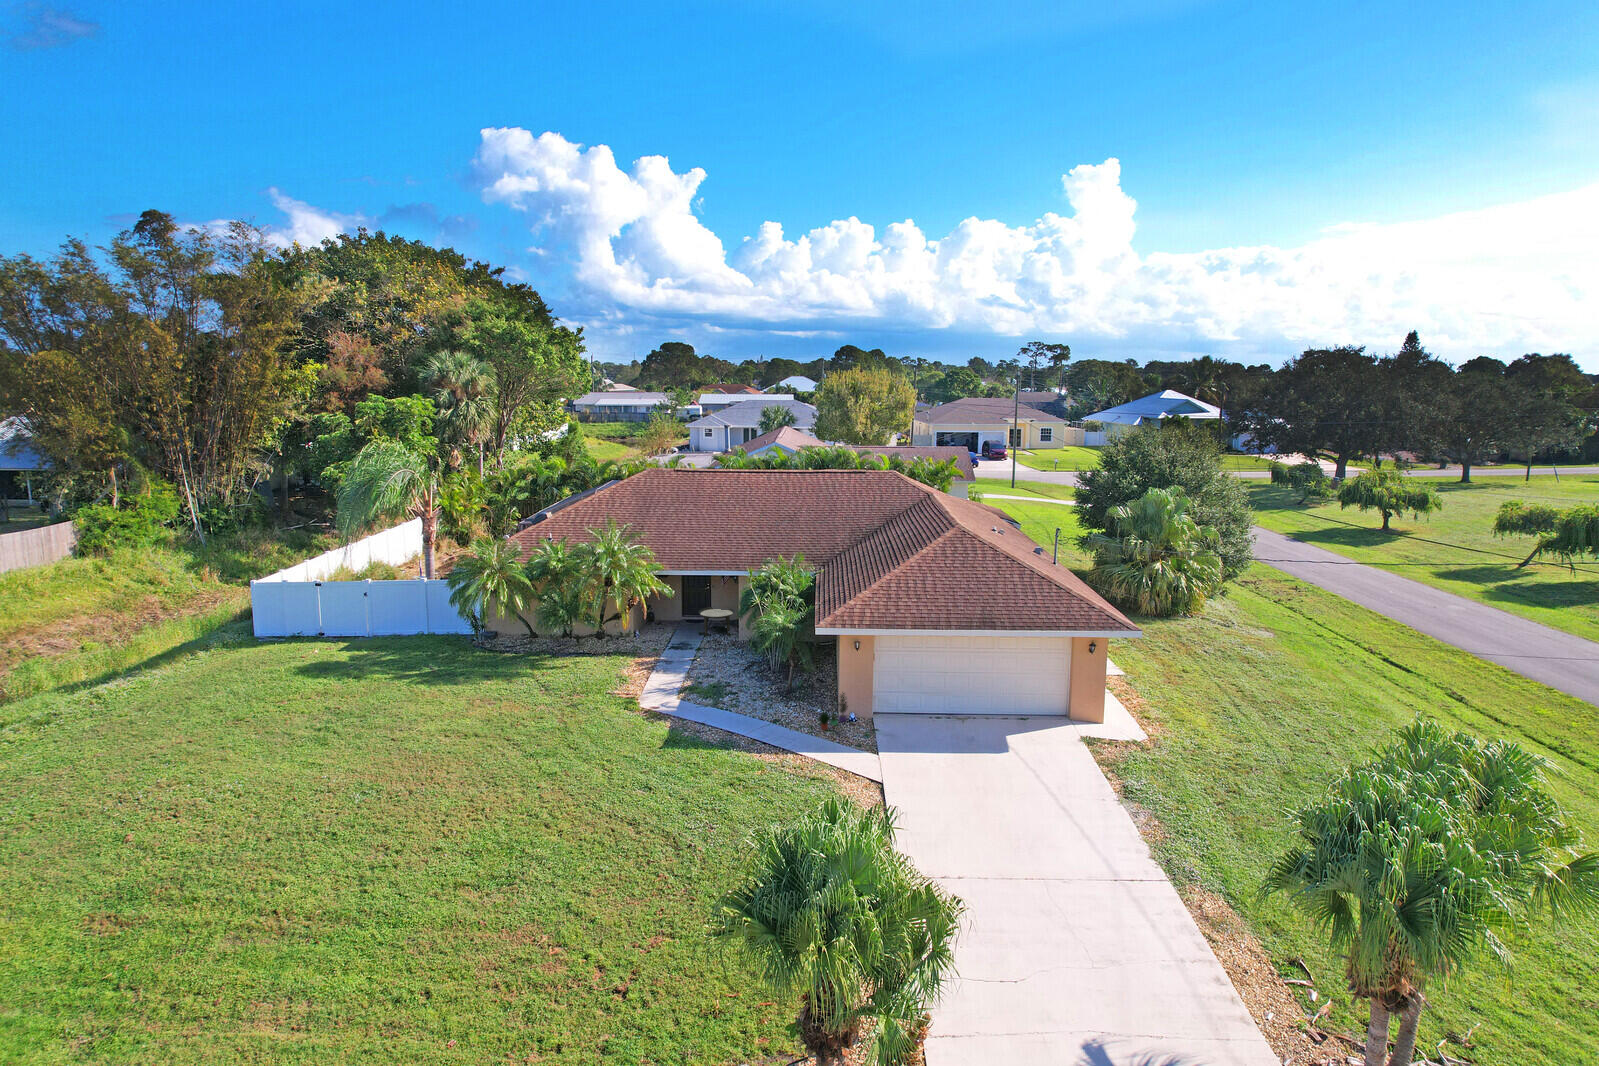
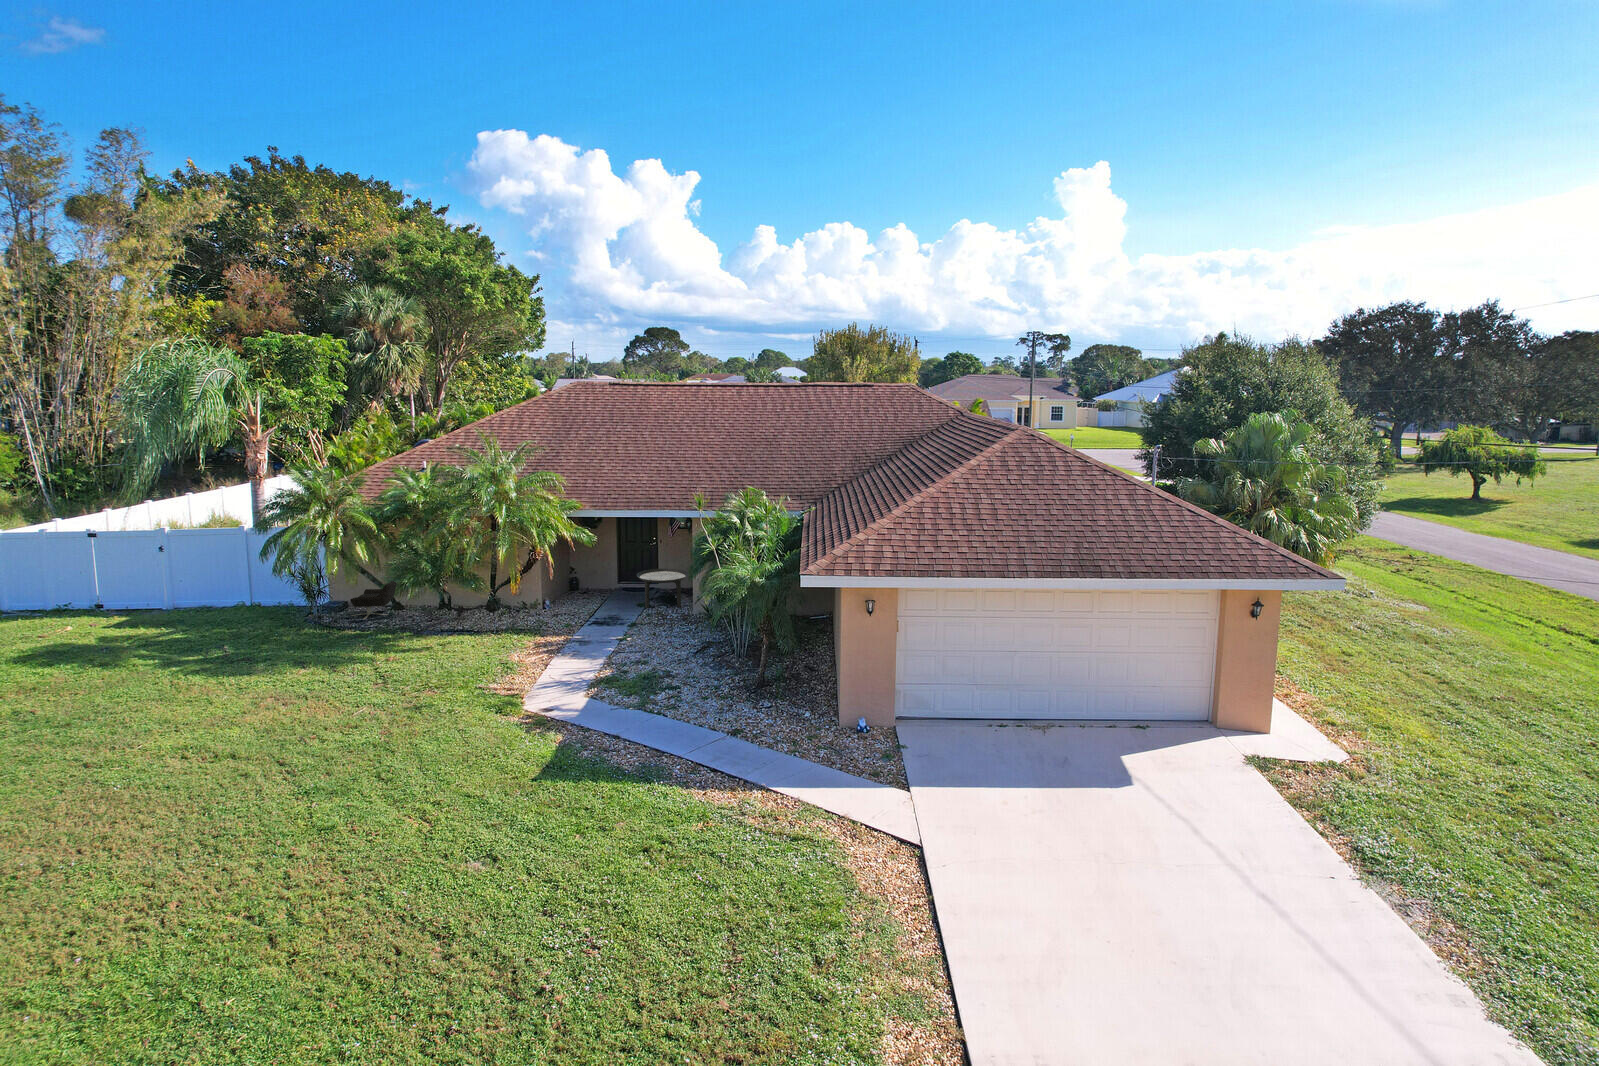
lounge chair: none [504,616,535,645] -> present [350,579,397,619]
potted plant: present [819,693,848,730] -> none [807,681,857,745]

